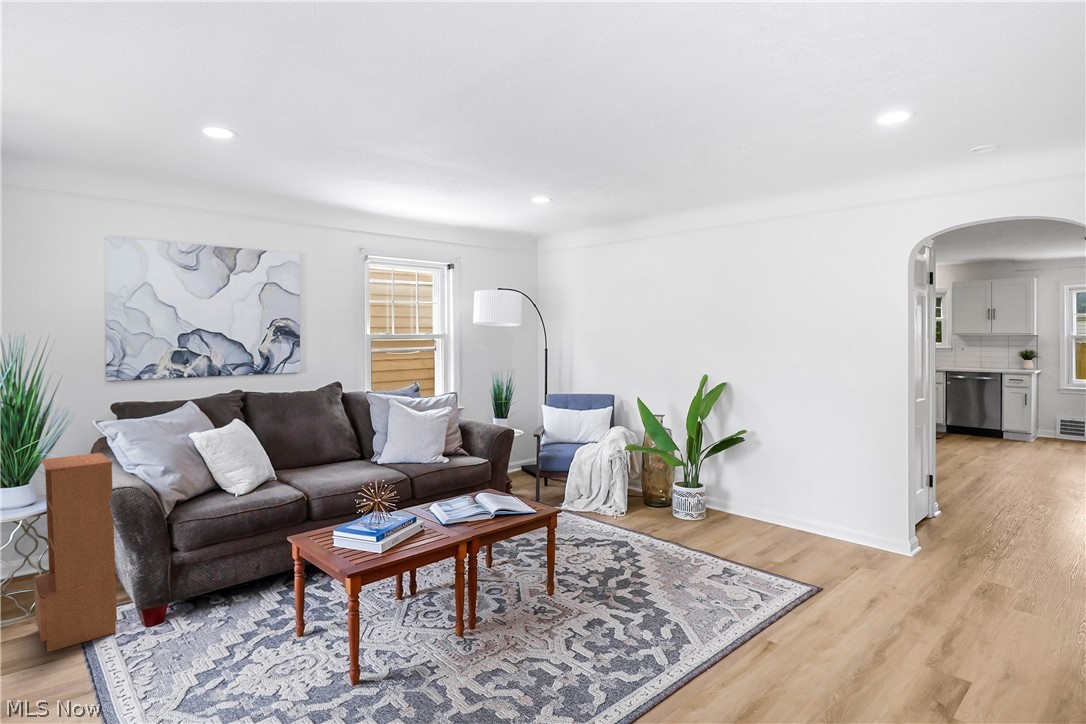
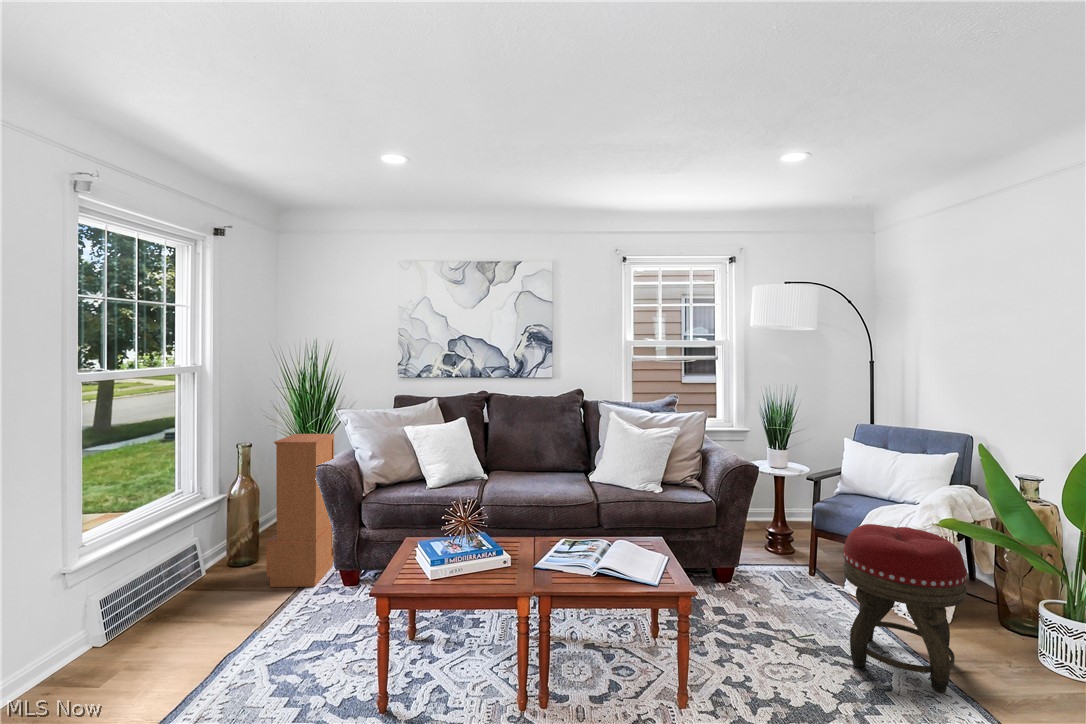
footstool: none [589,453,652,543] -> present [843,524,967,692]

